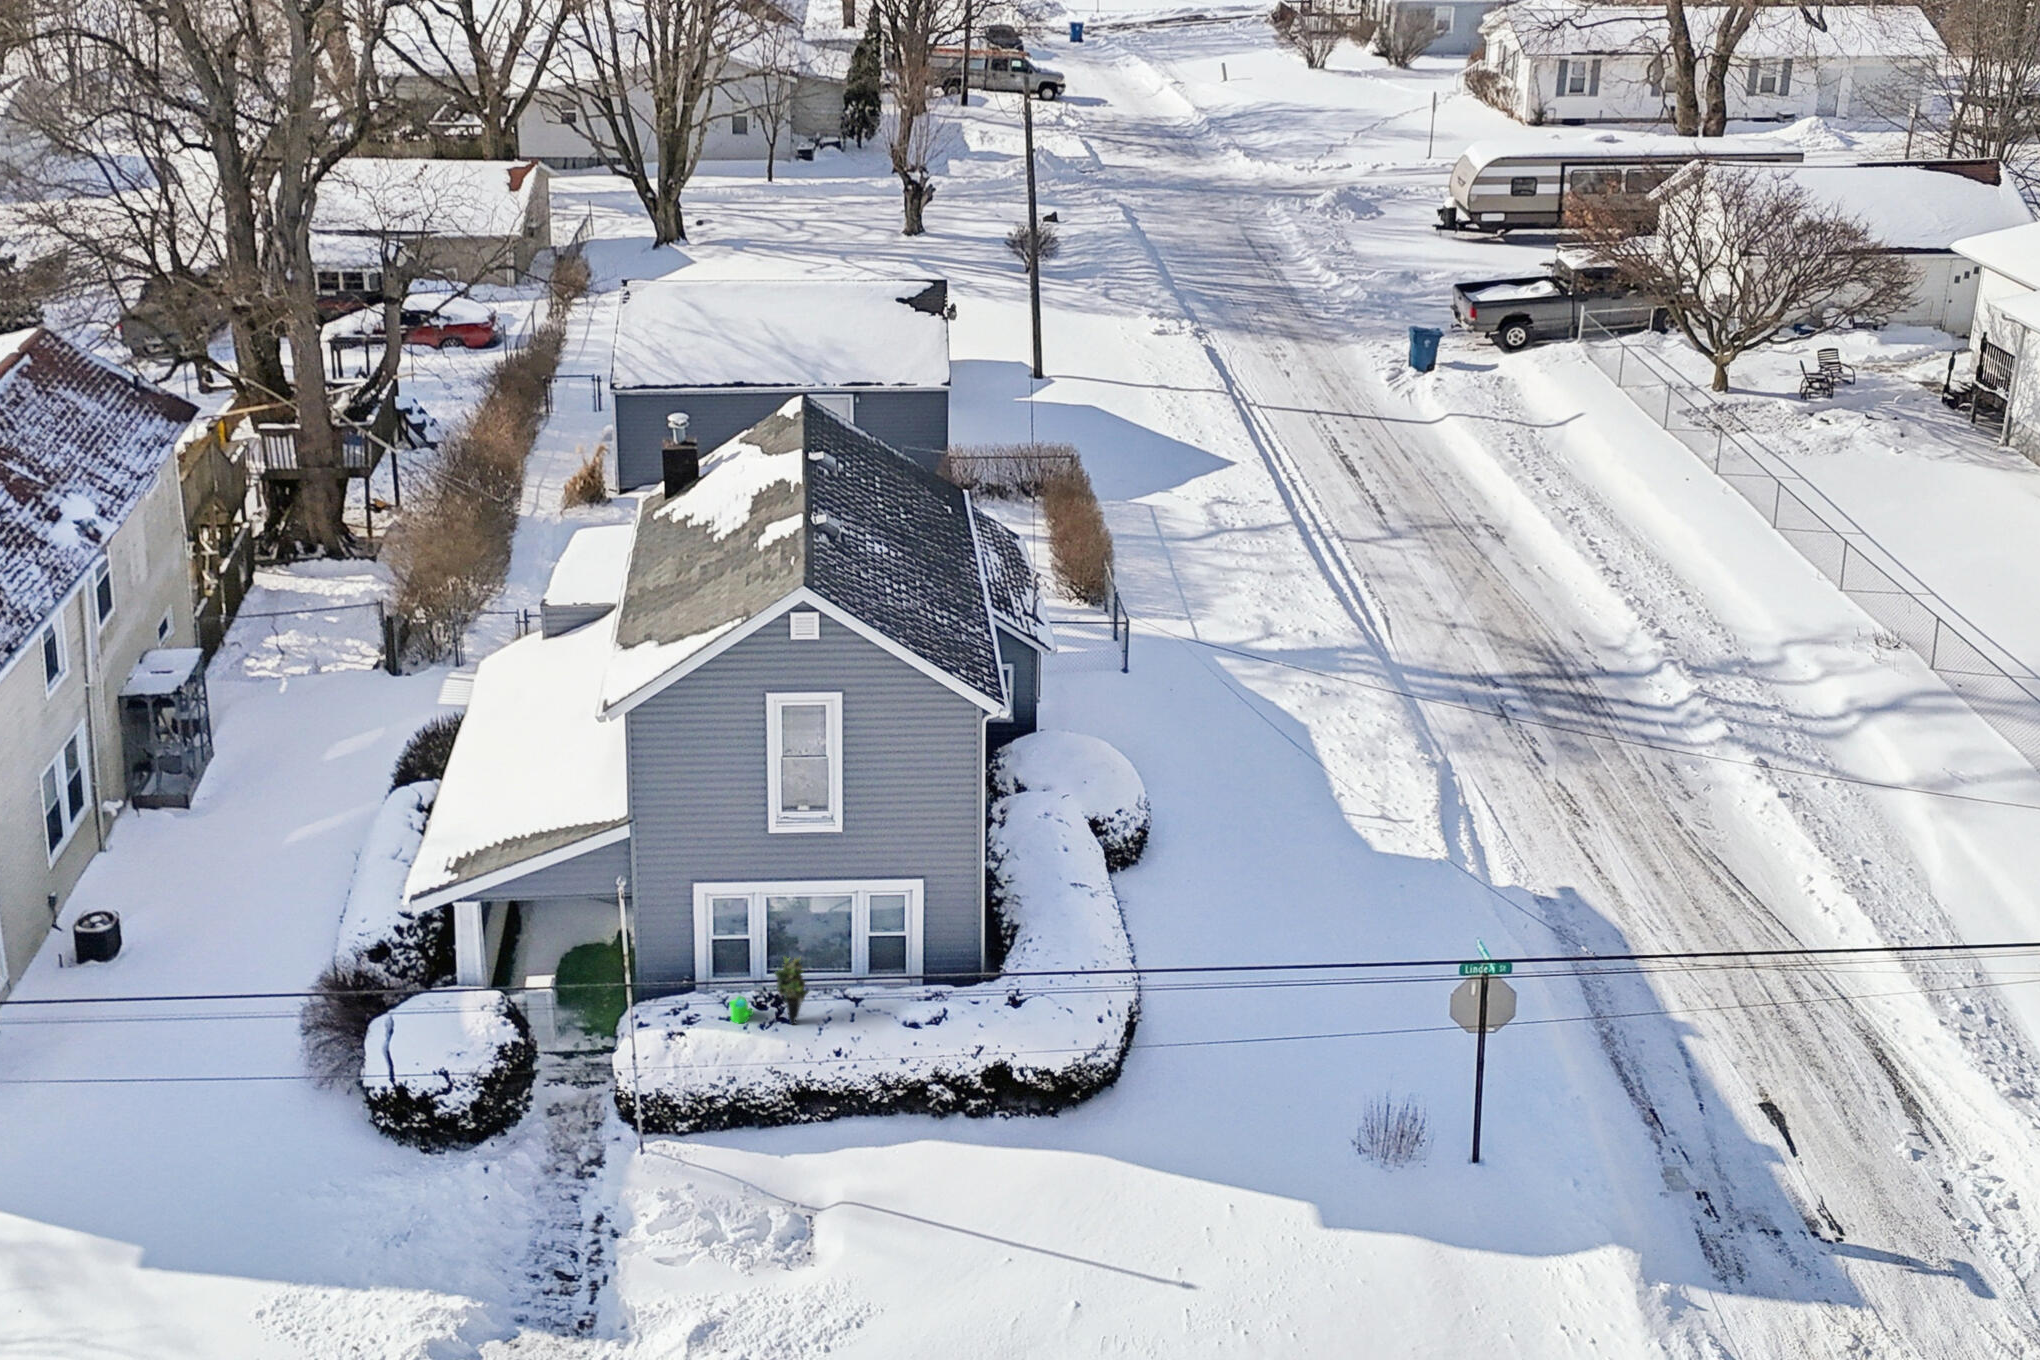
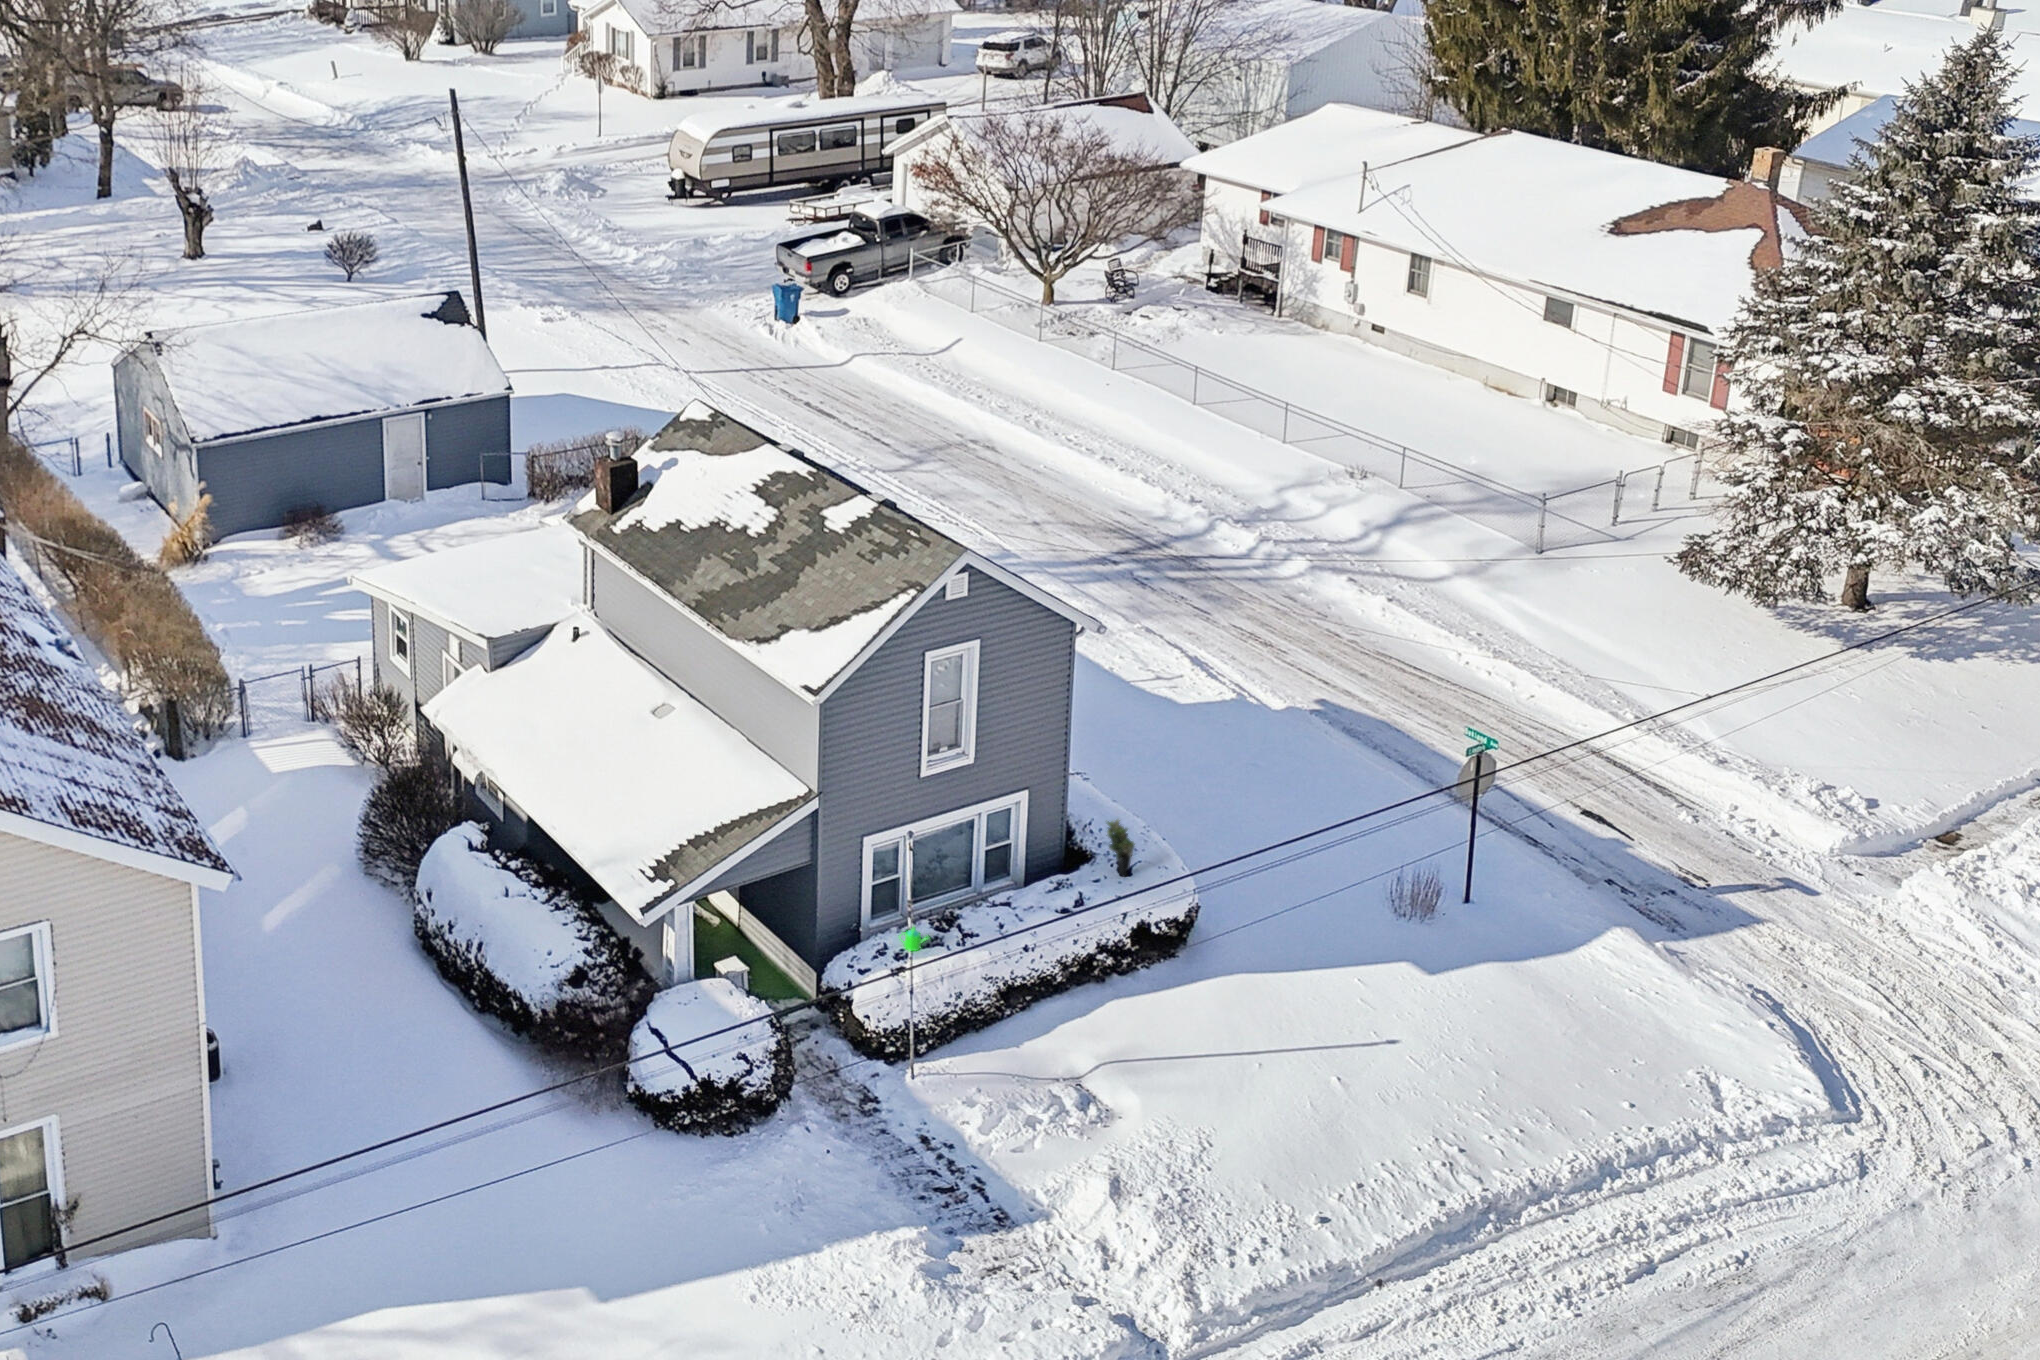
potted plant: present [775,957,809,1024] -> present [1106,819,1135,876]

